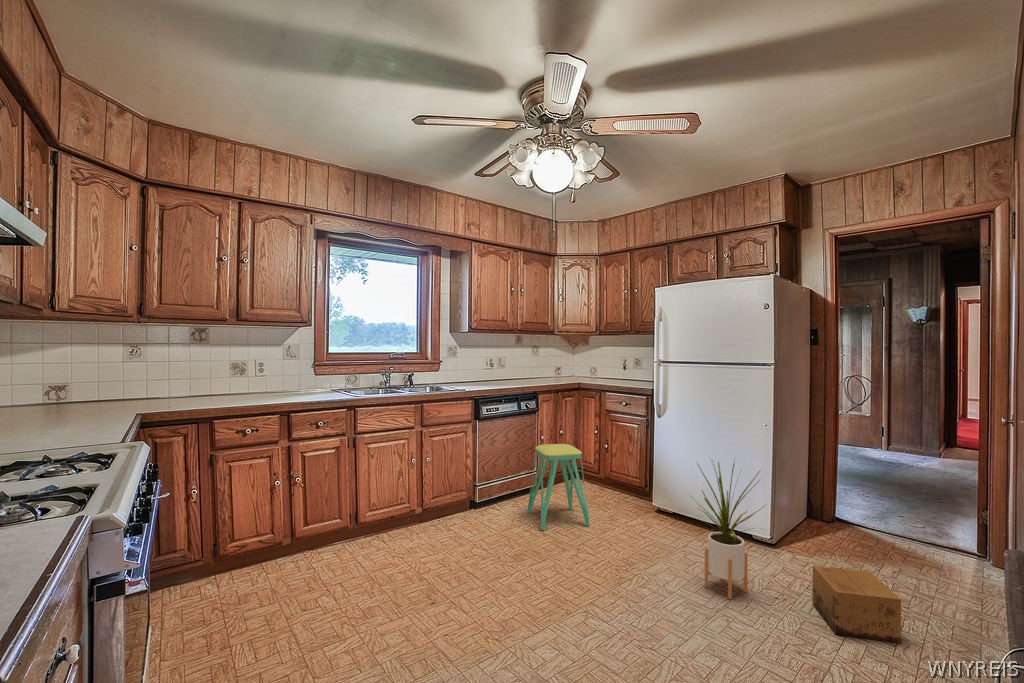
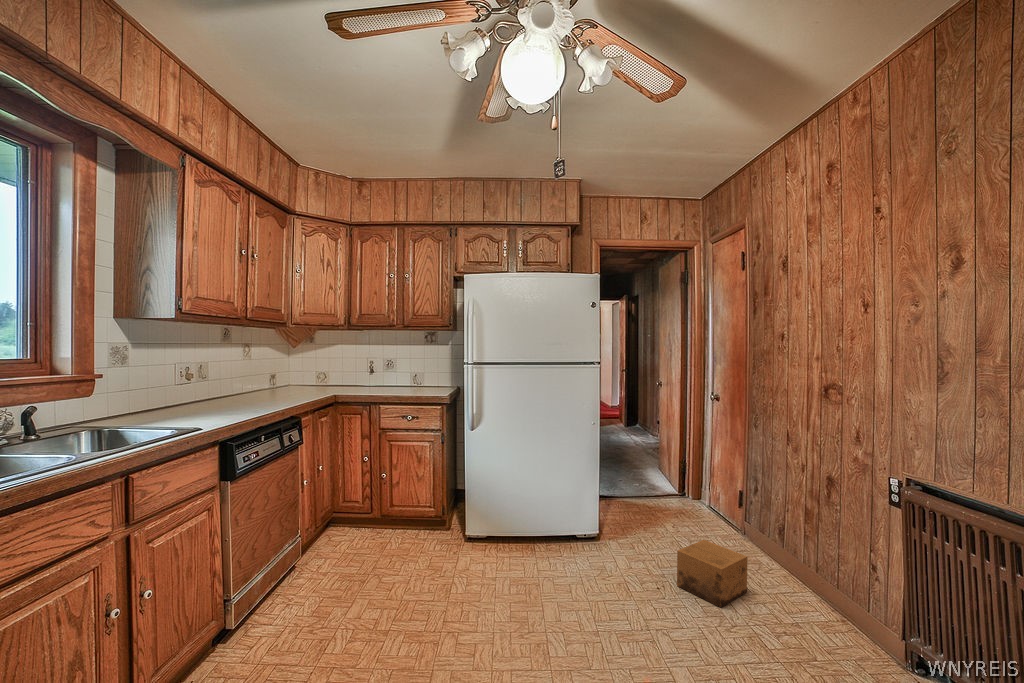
stool: present [528,444,589,530] -> none [320,485,422,626]
house plant: present [691,462,764,599] -> none [585,461,662,615]

